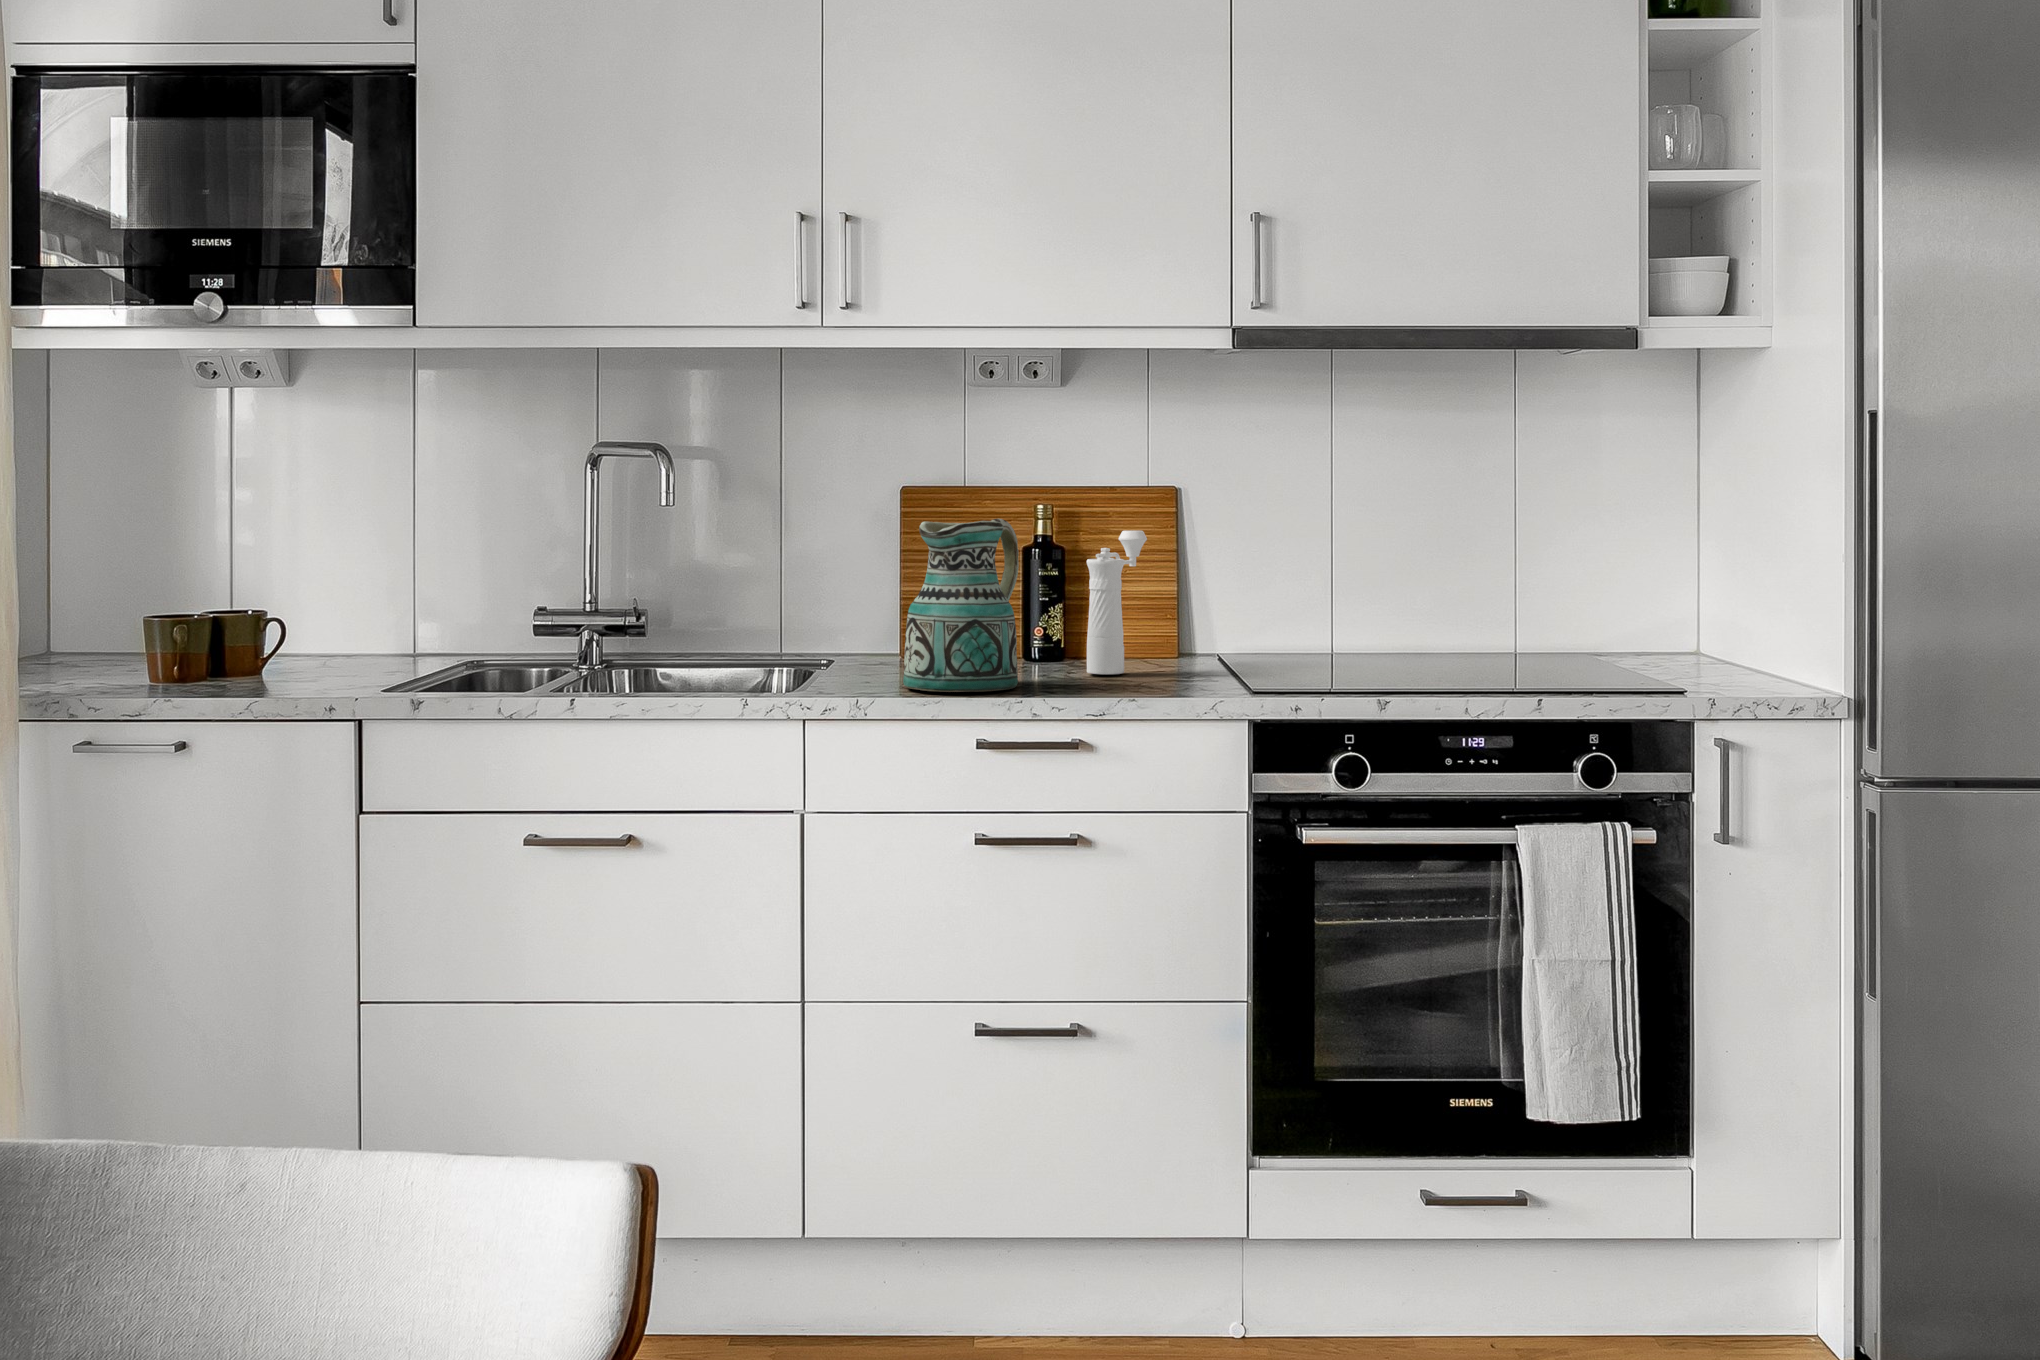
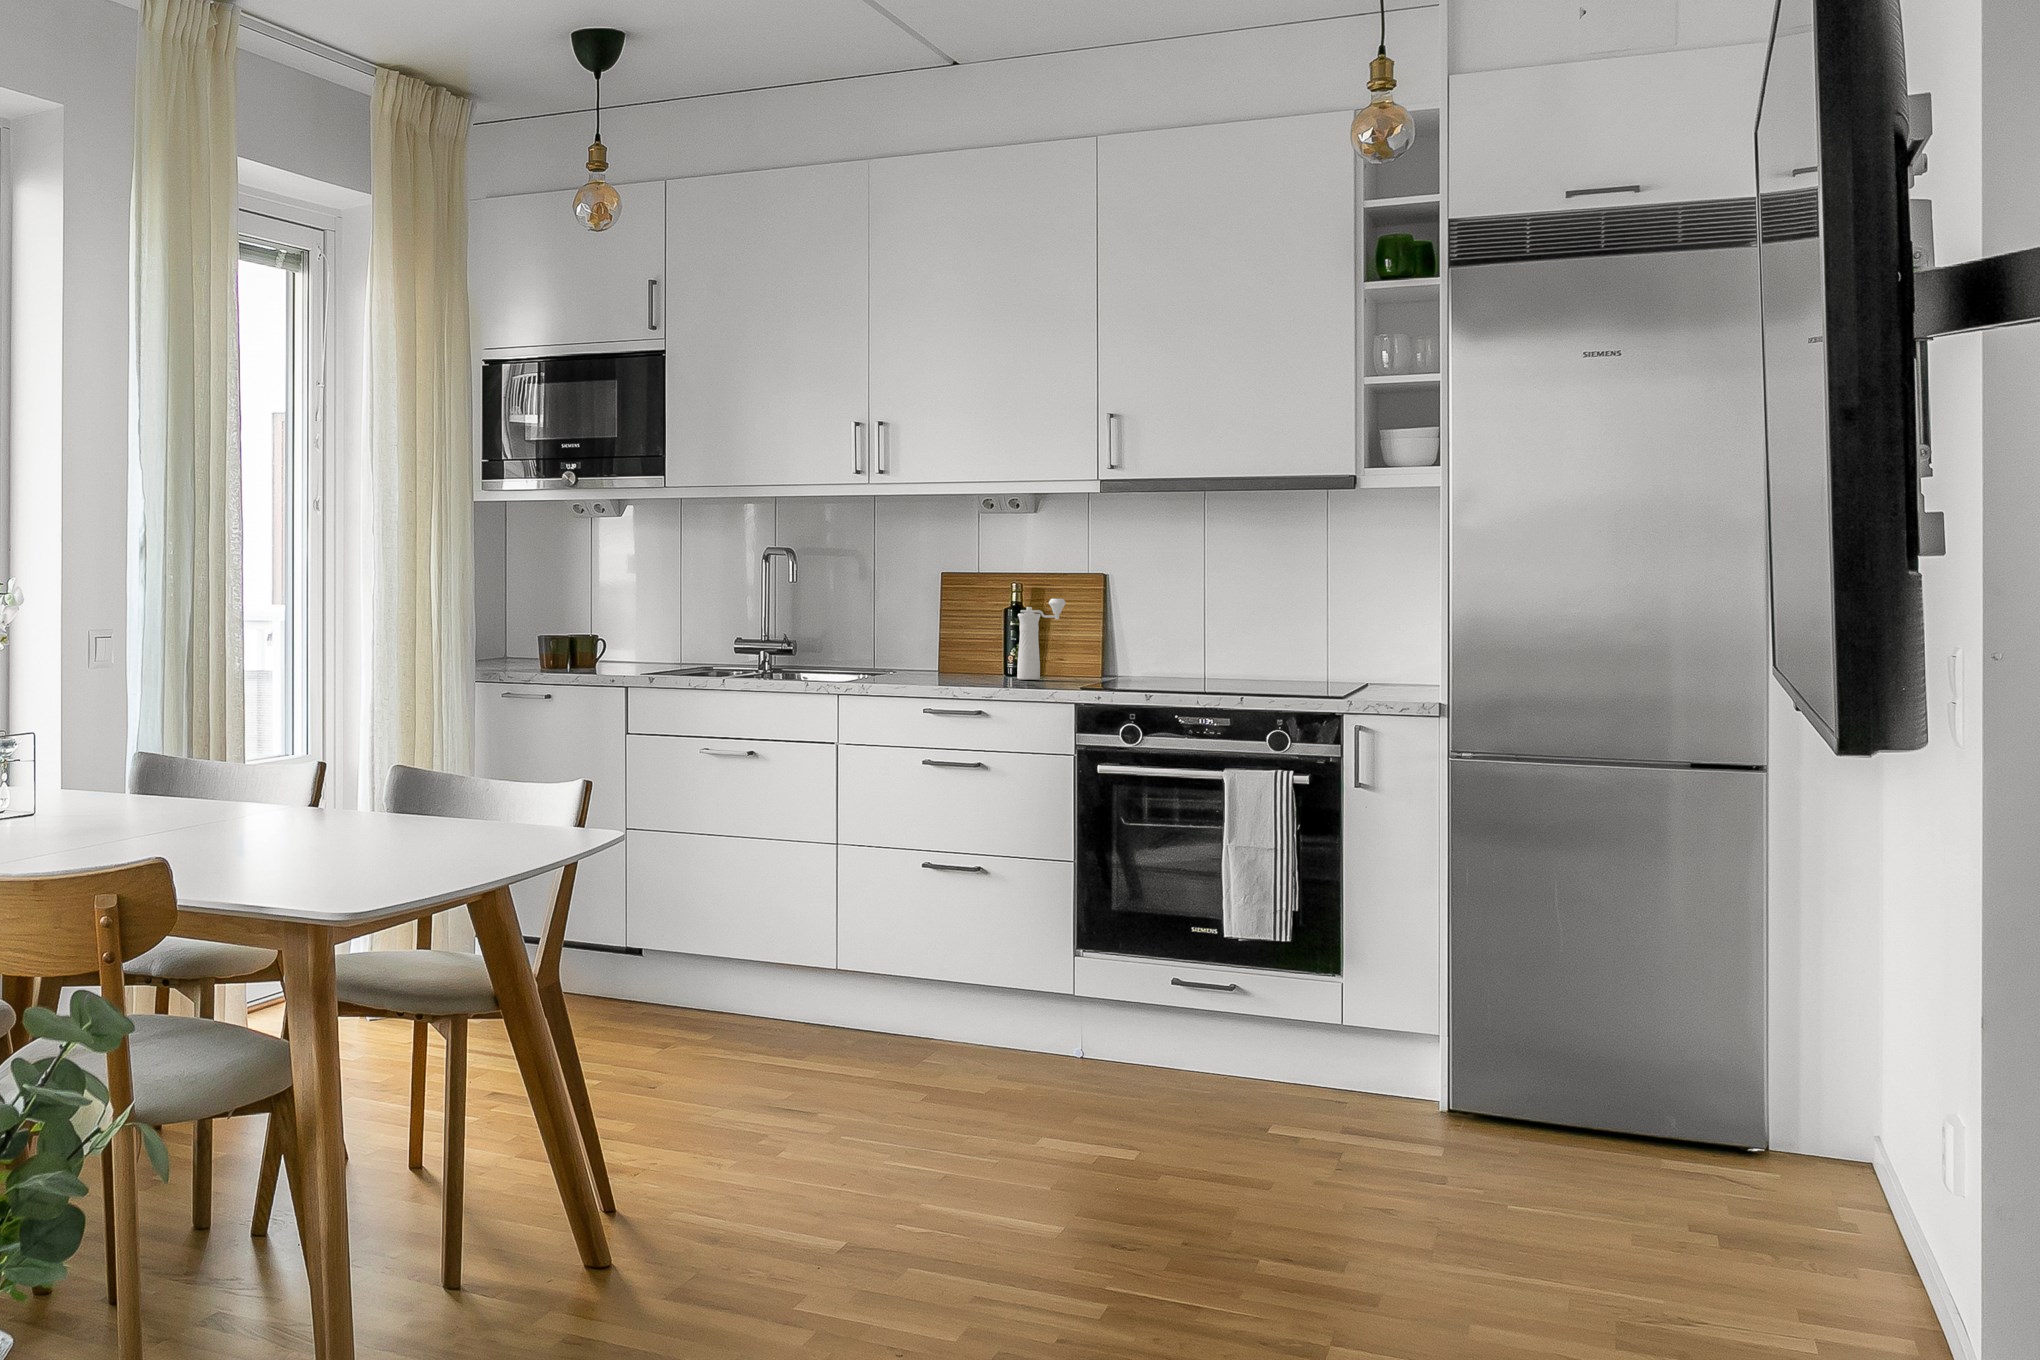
ceramic pitcher: present [903,518,1019,692] -> none [899,589,976,682]

